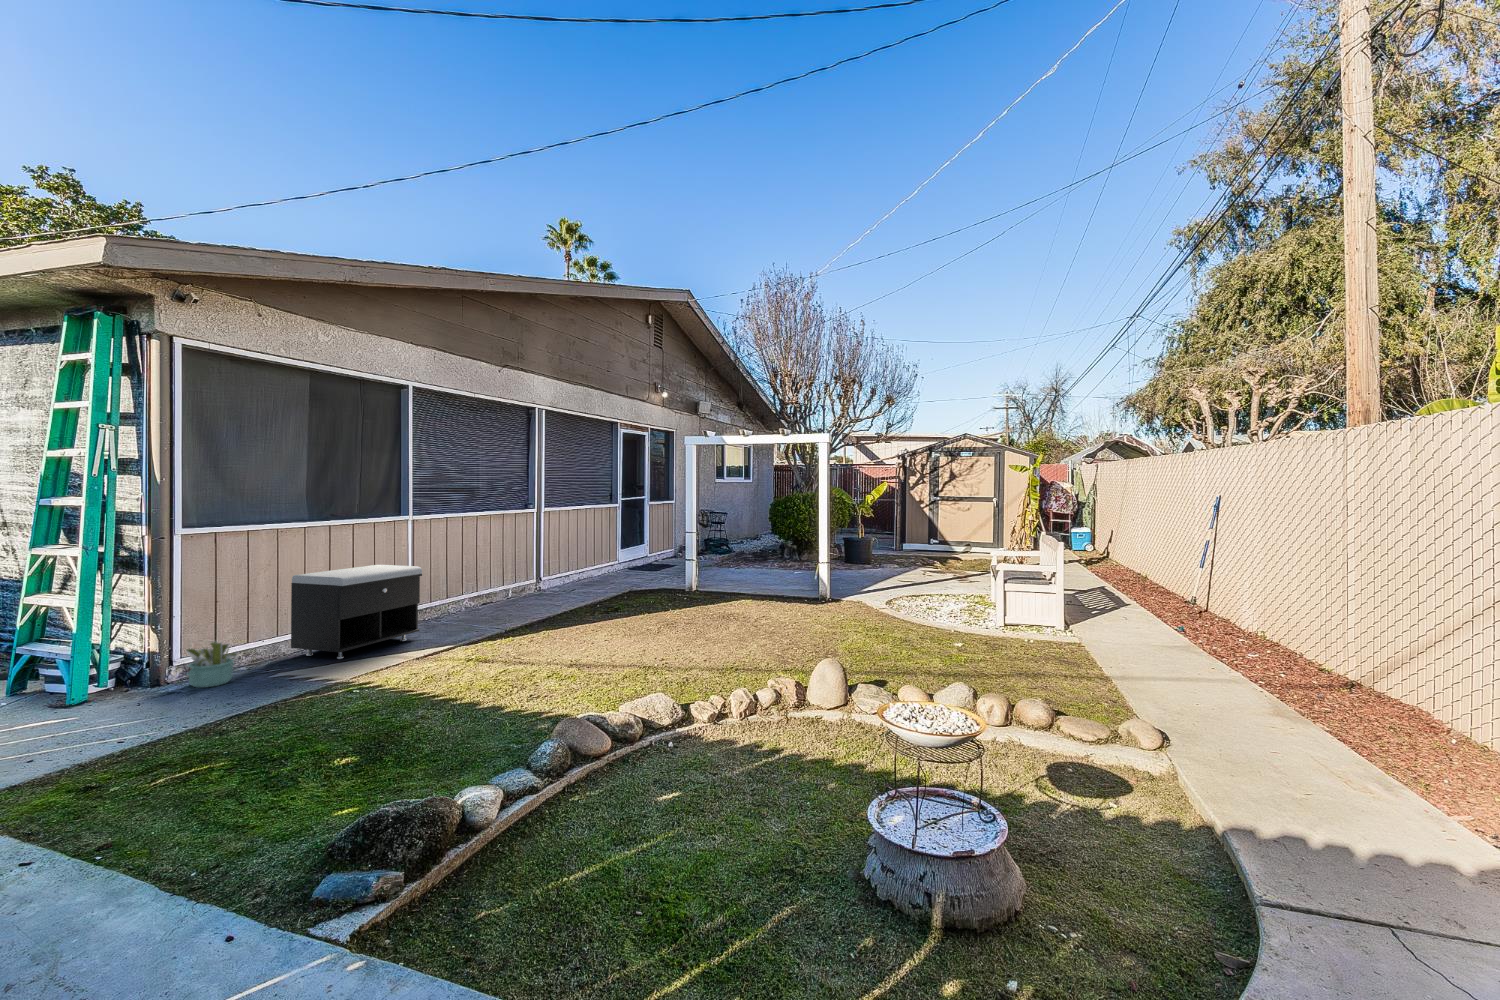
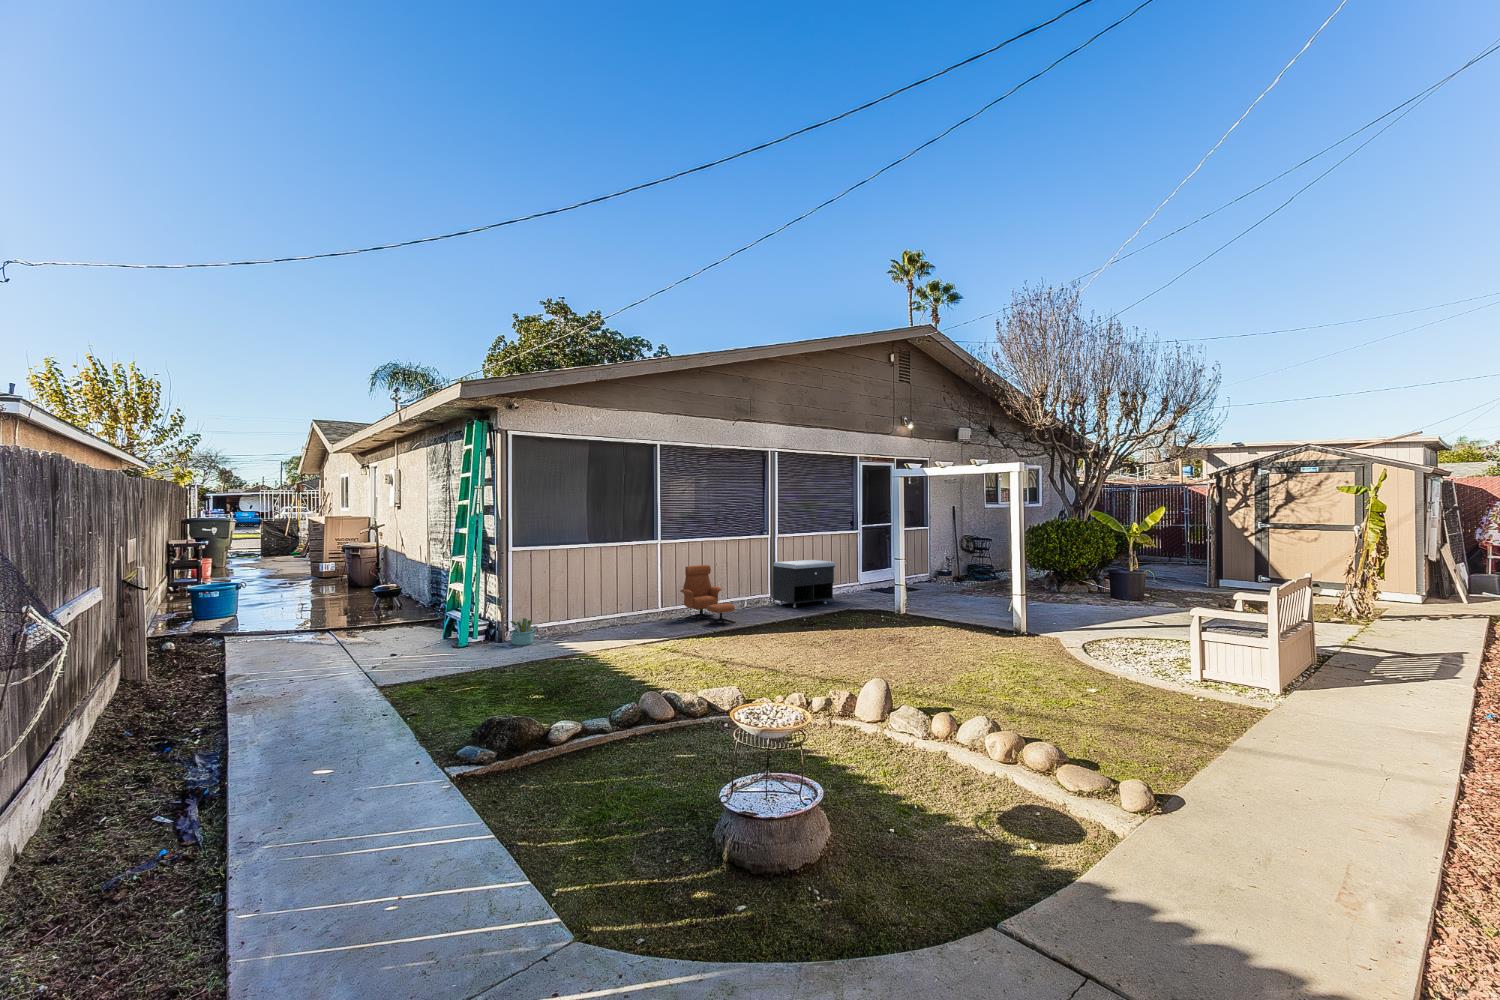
lounge chair: none [439,549,521,624] -> present [680,565,735,625]
storage bench: present [291,565,422,659] -> present [773,560,835,607]

